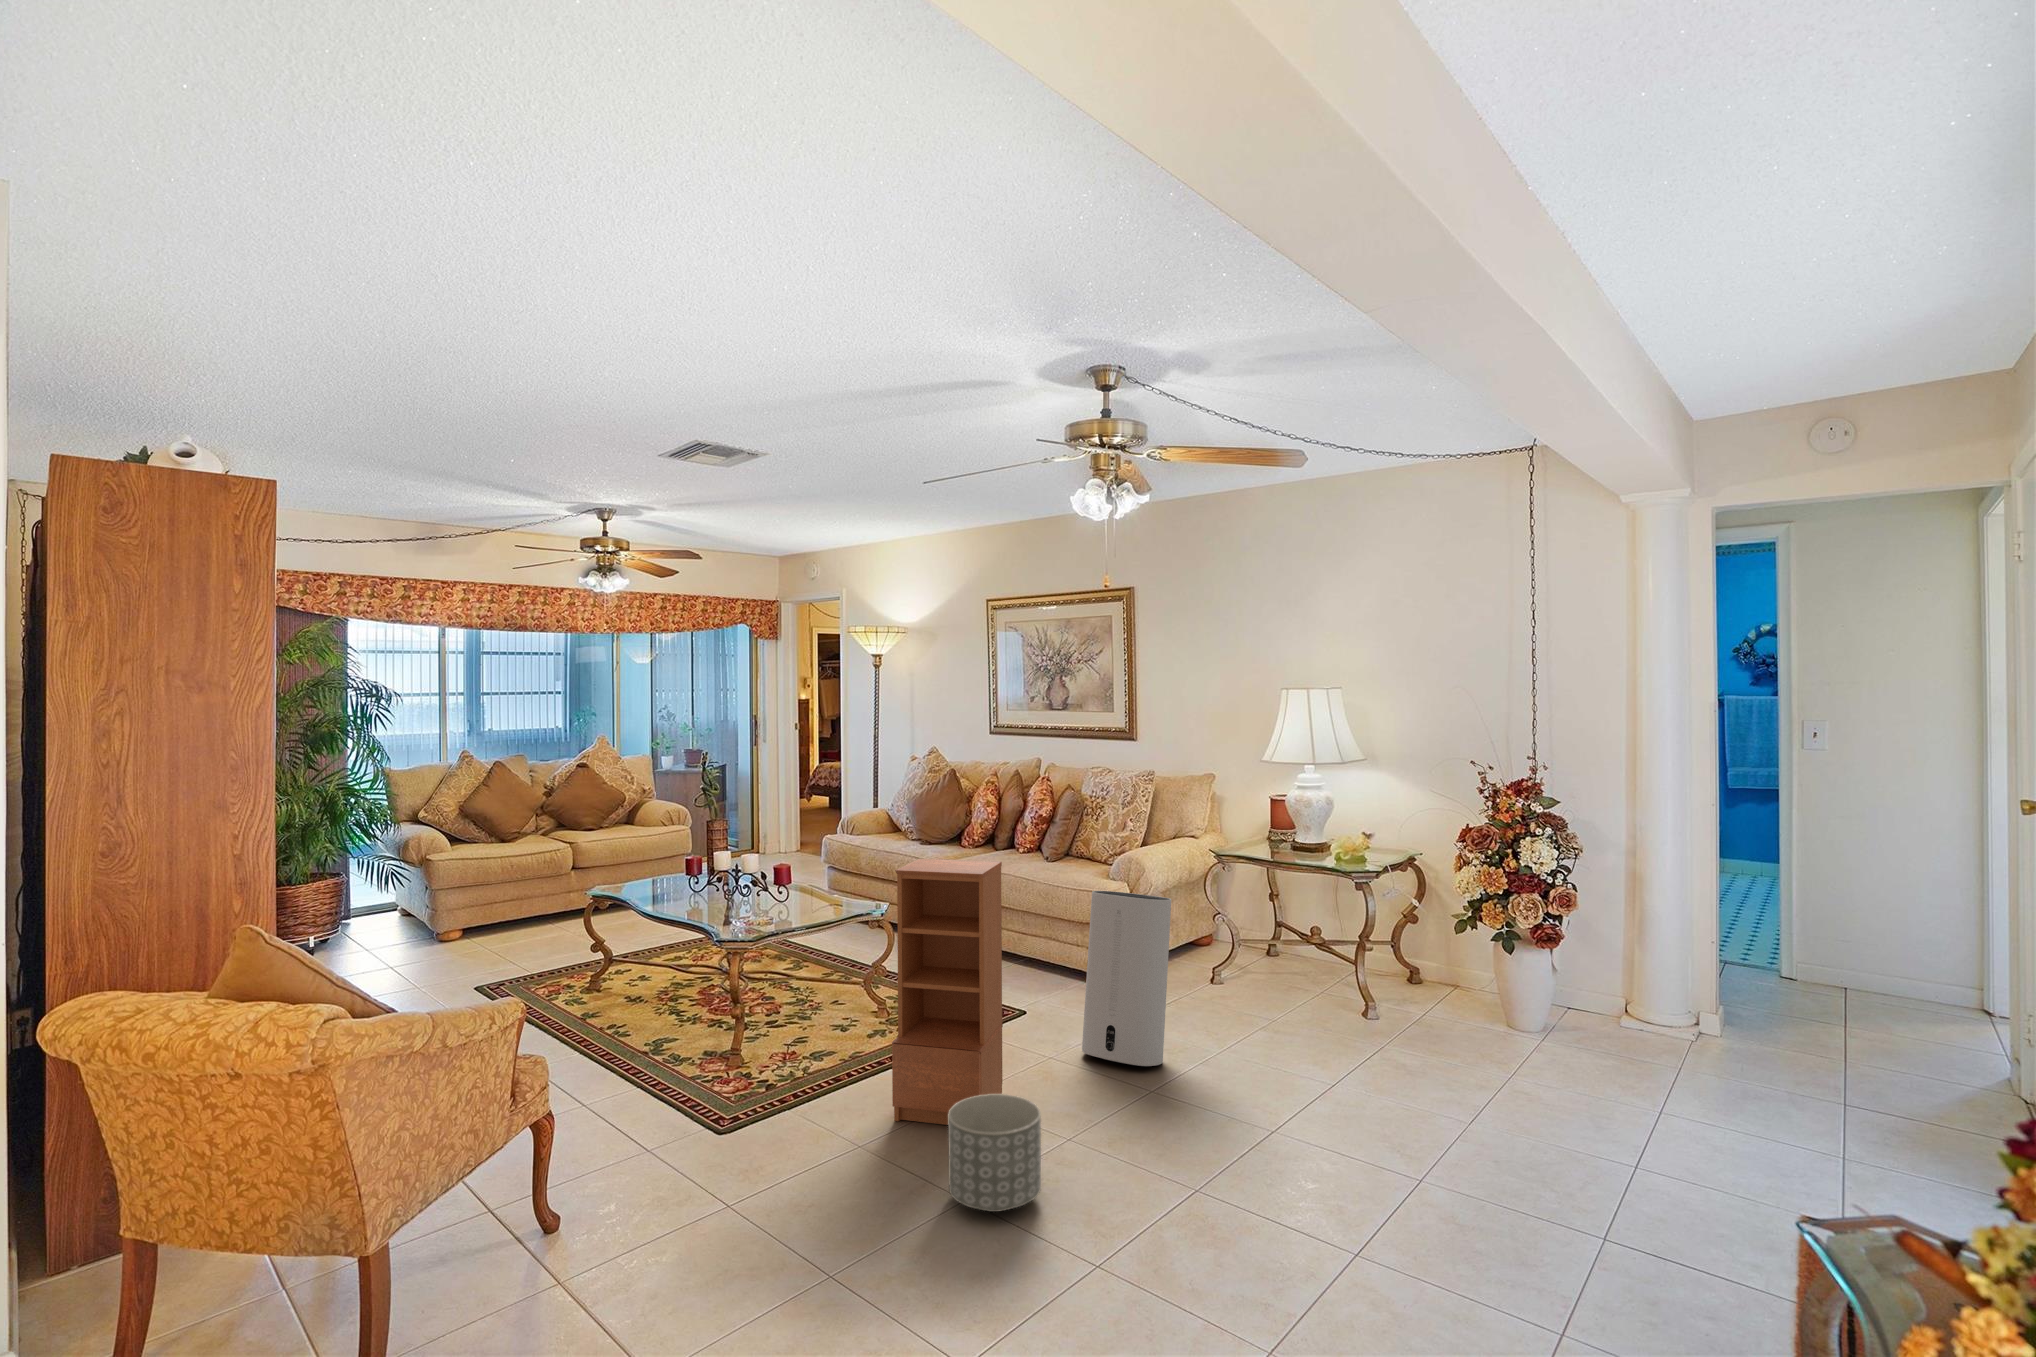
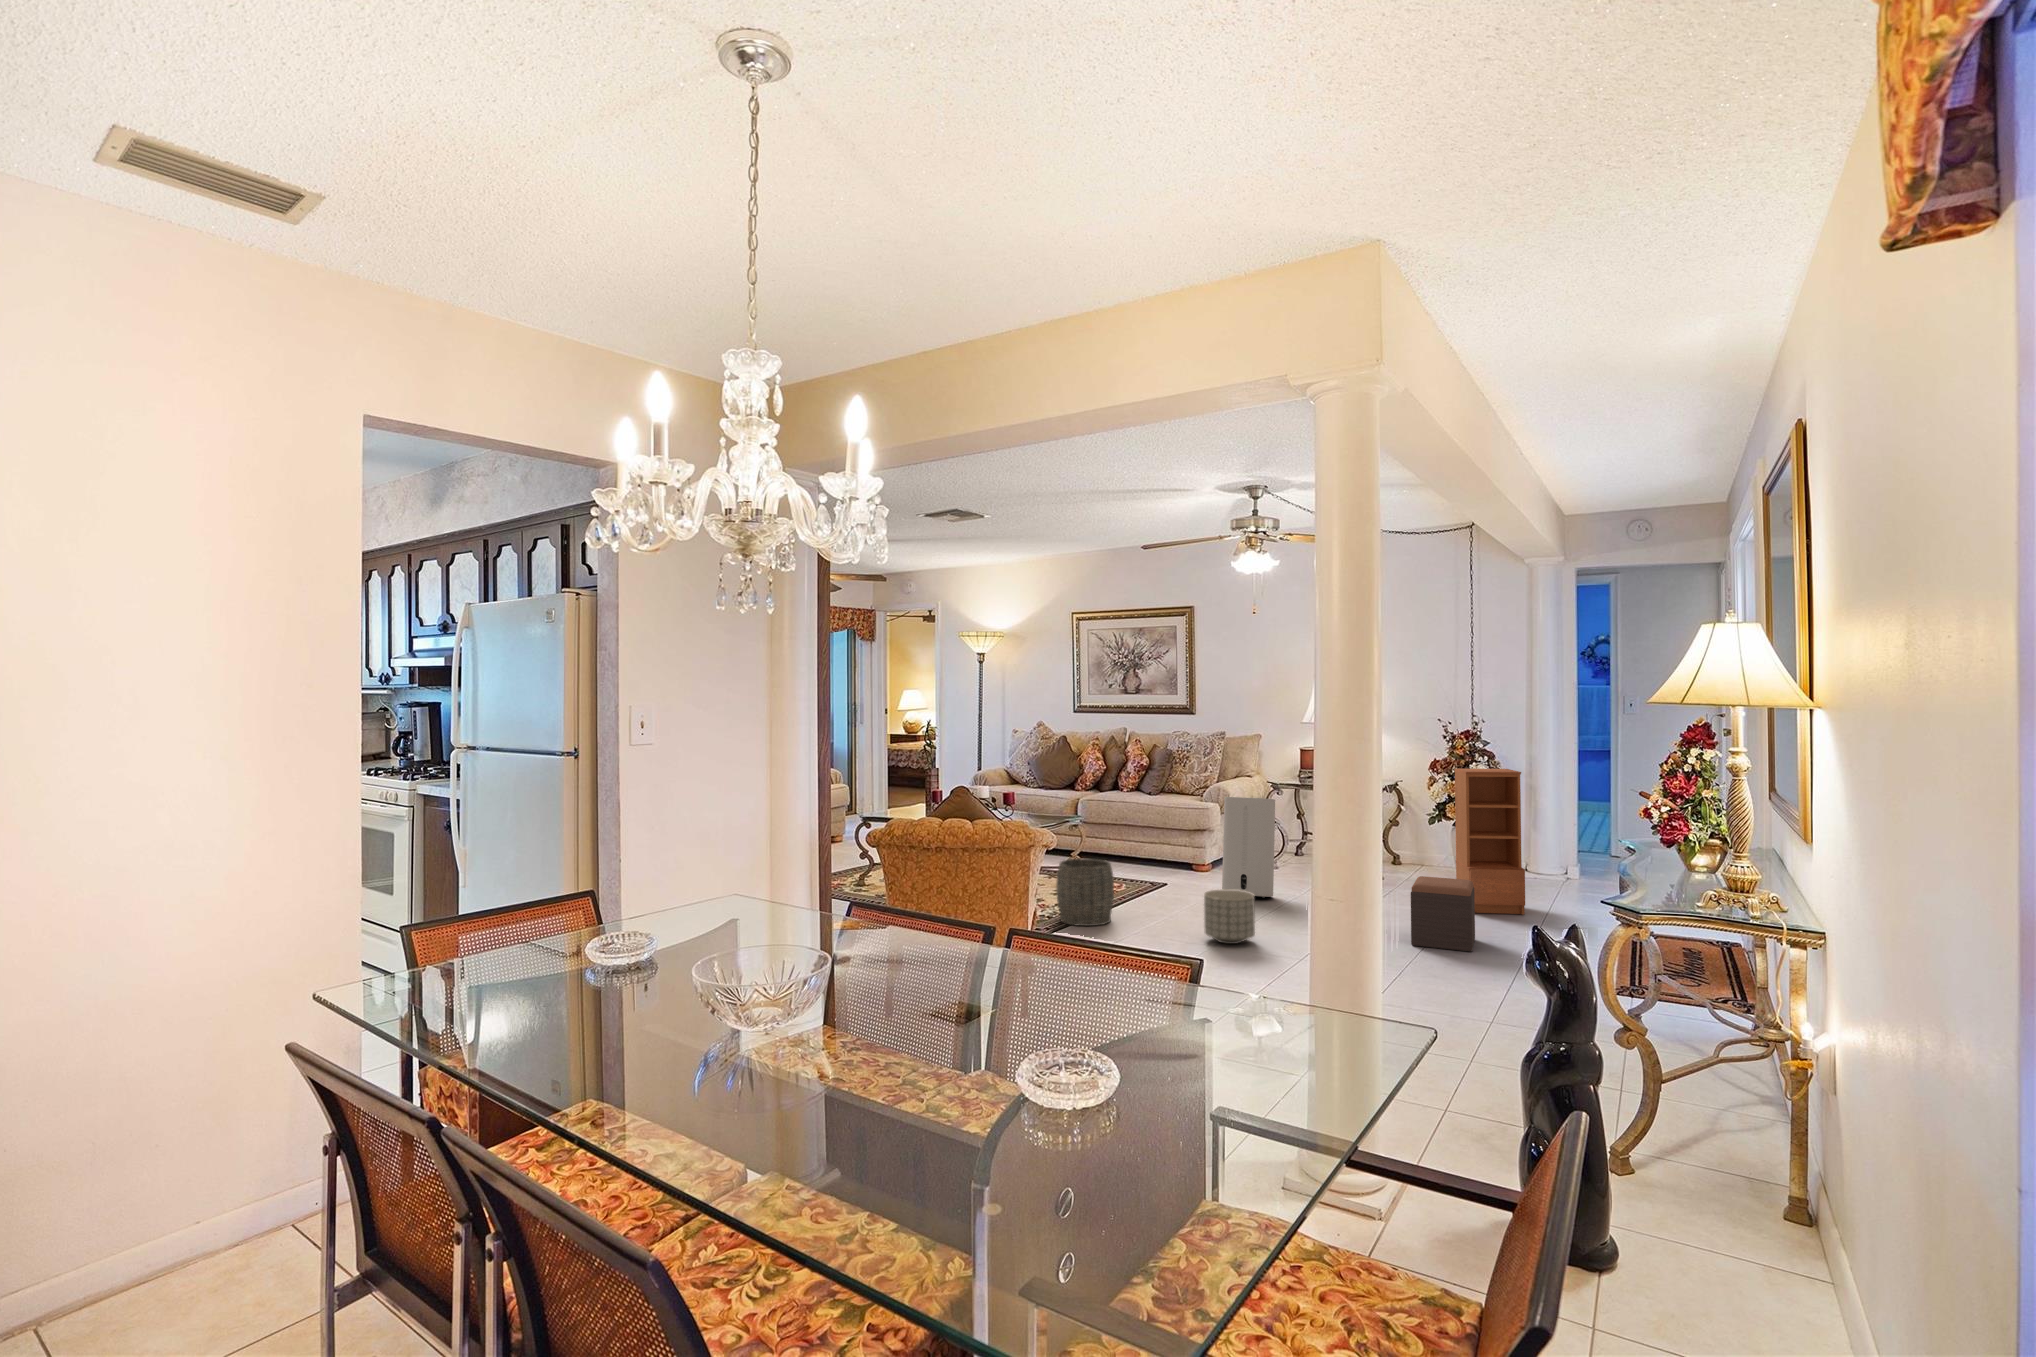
bookcase: present [892,858,1003,1125] -> present [1455,769,1525,915]
woven basket: none [751,1004,850,1134] -> present [1056,859,1114,926]
footstool: none [1338,1087,1477,1274] -> present [1411,876,1475,952]

